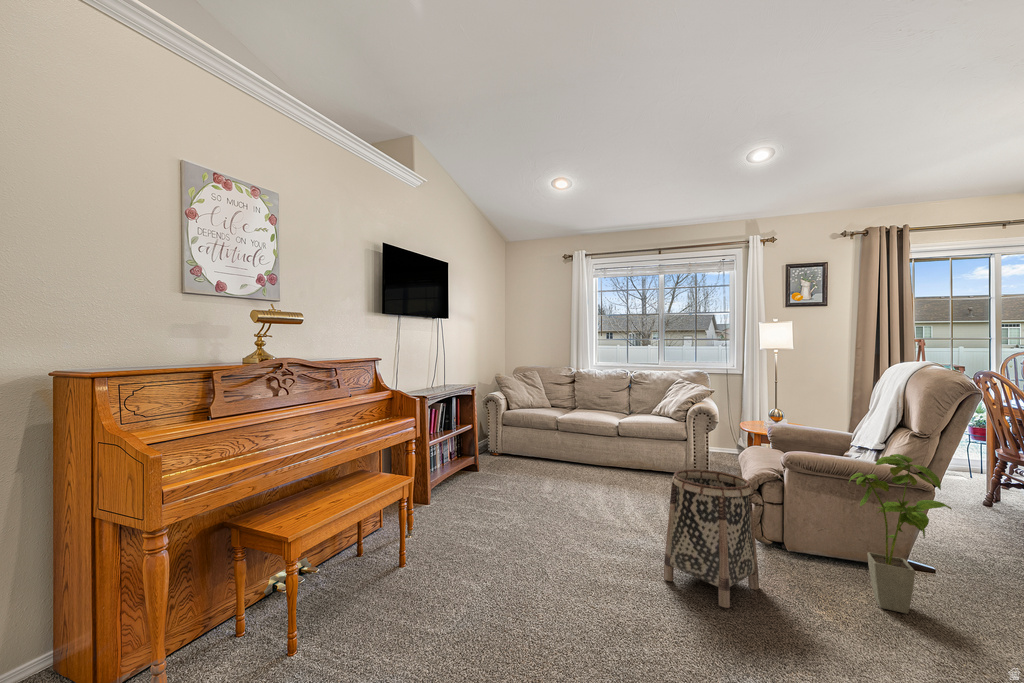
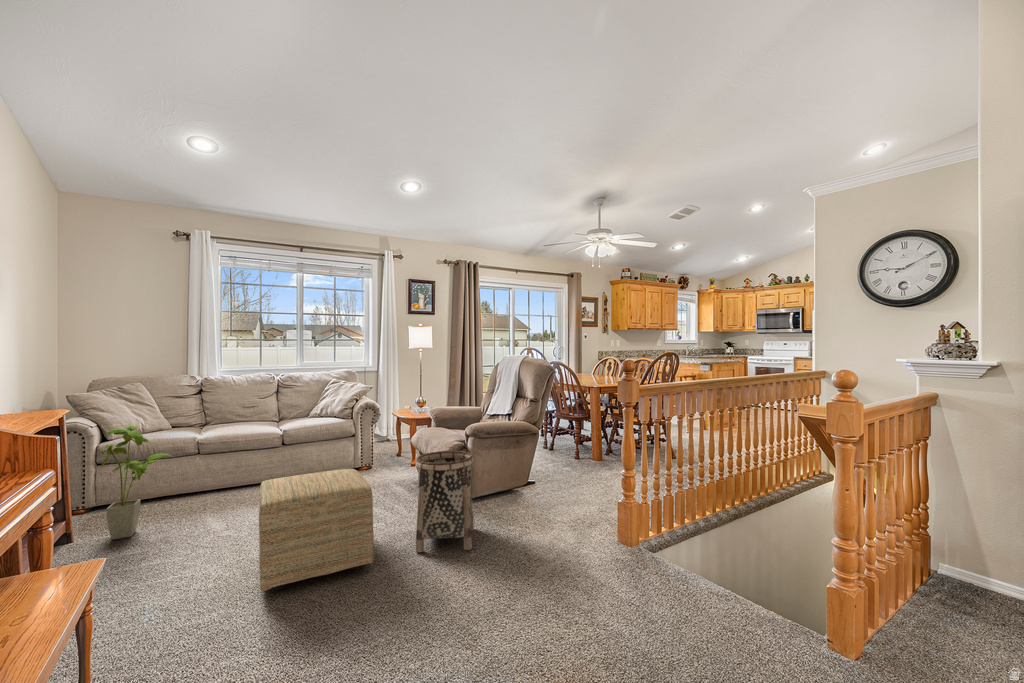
house plant: present [849,454,952,614] -> present [99,426,171,540]
ottoman: none [515,456,628,565] -> present [259,469,374,591]

